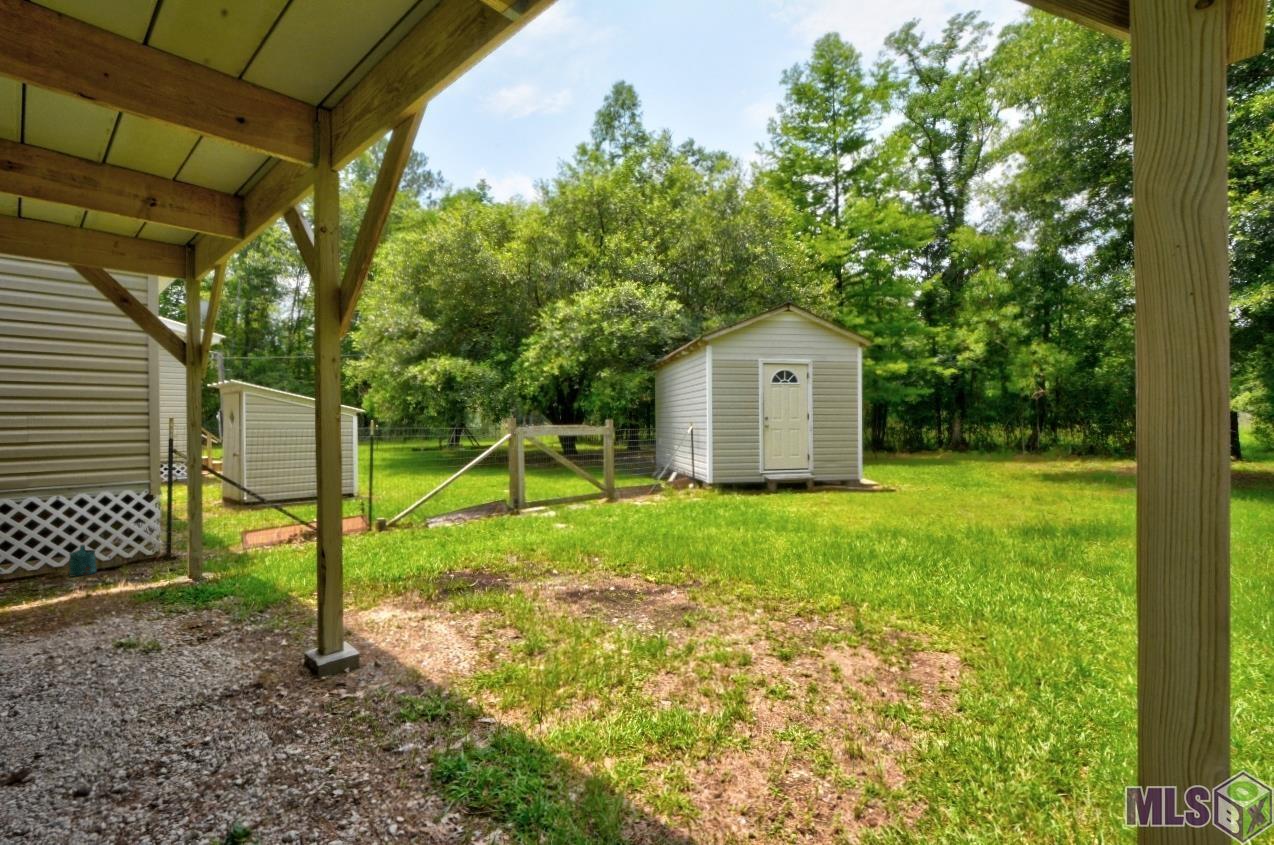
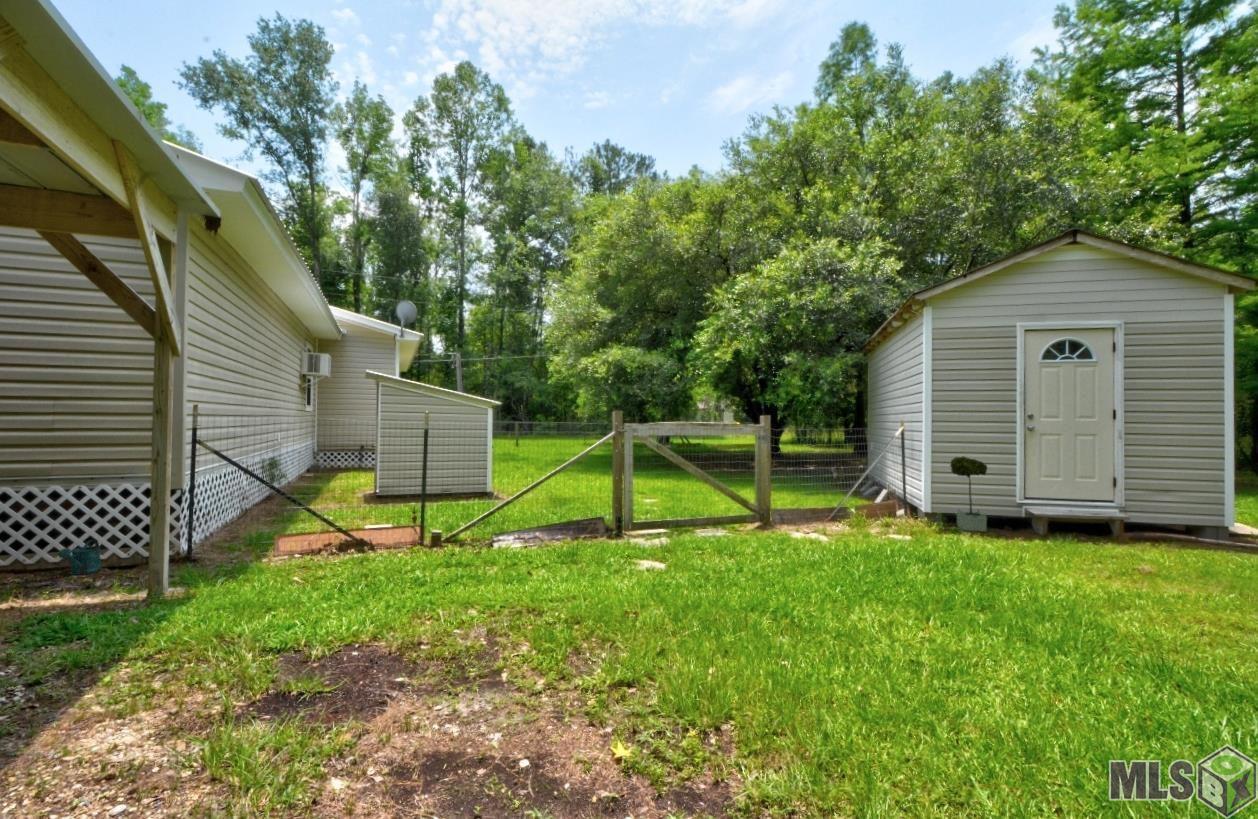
potted tree: none [726,444,747,491] -> present [950,456,987,531]

